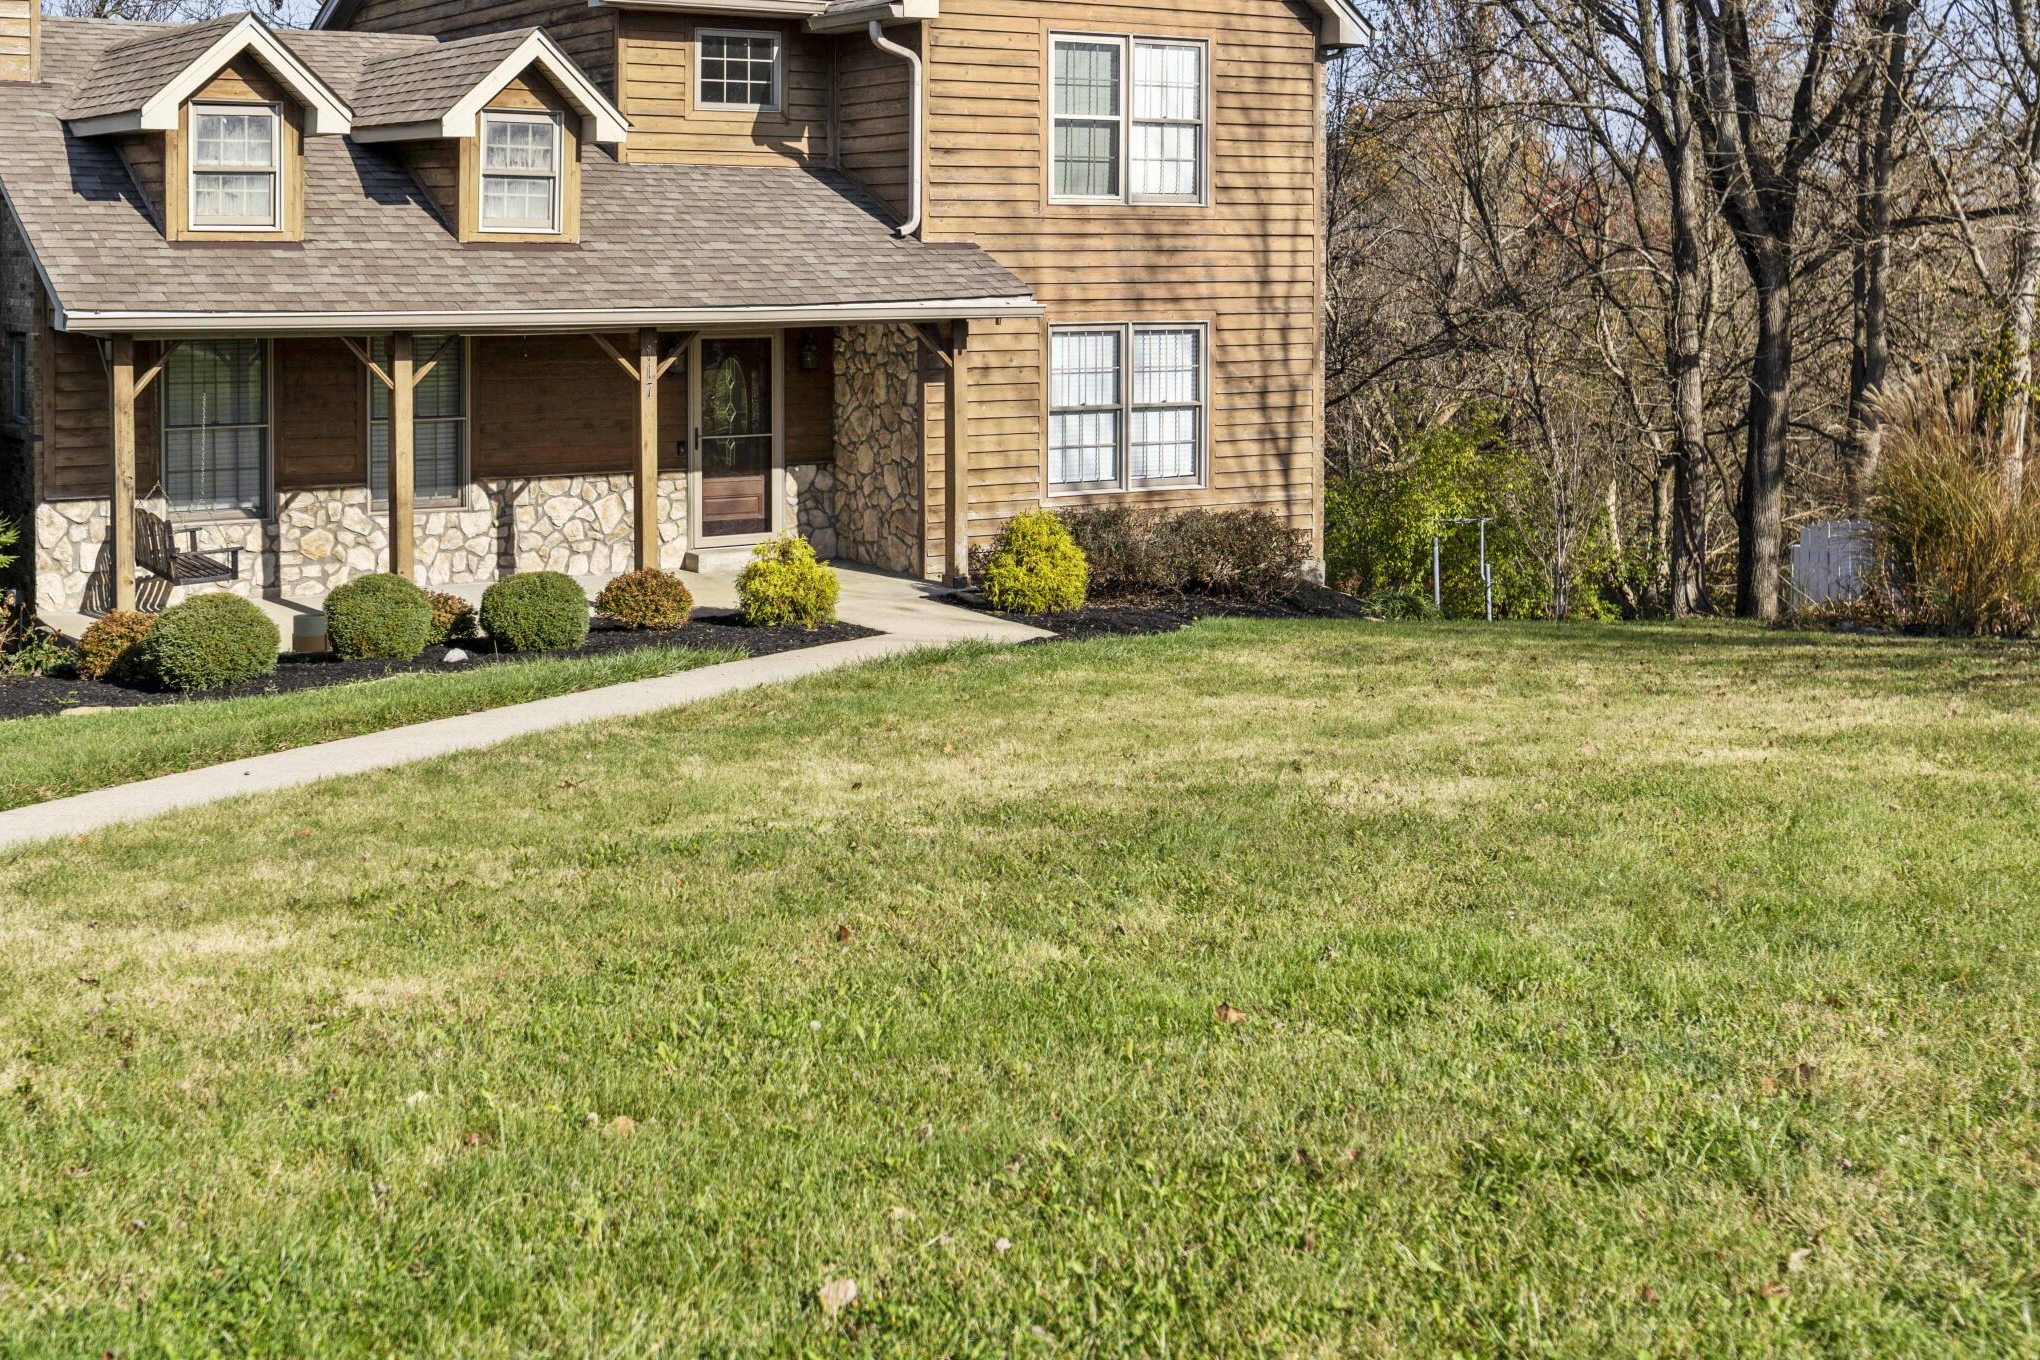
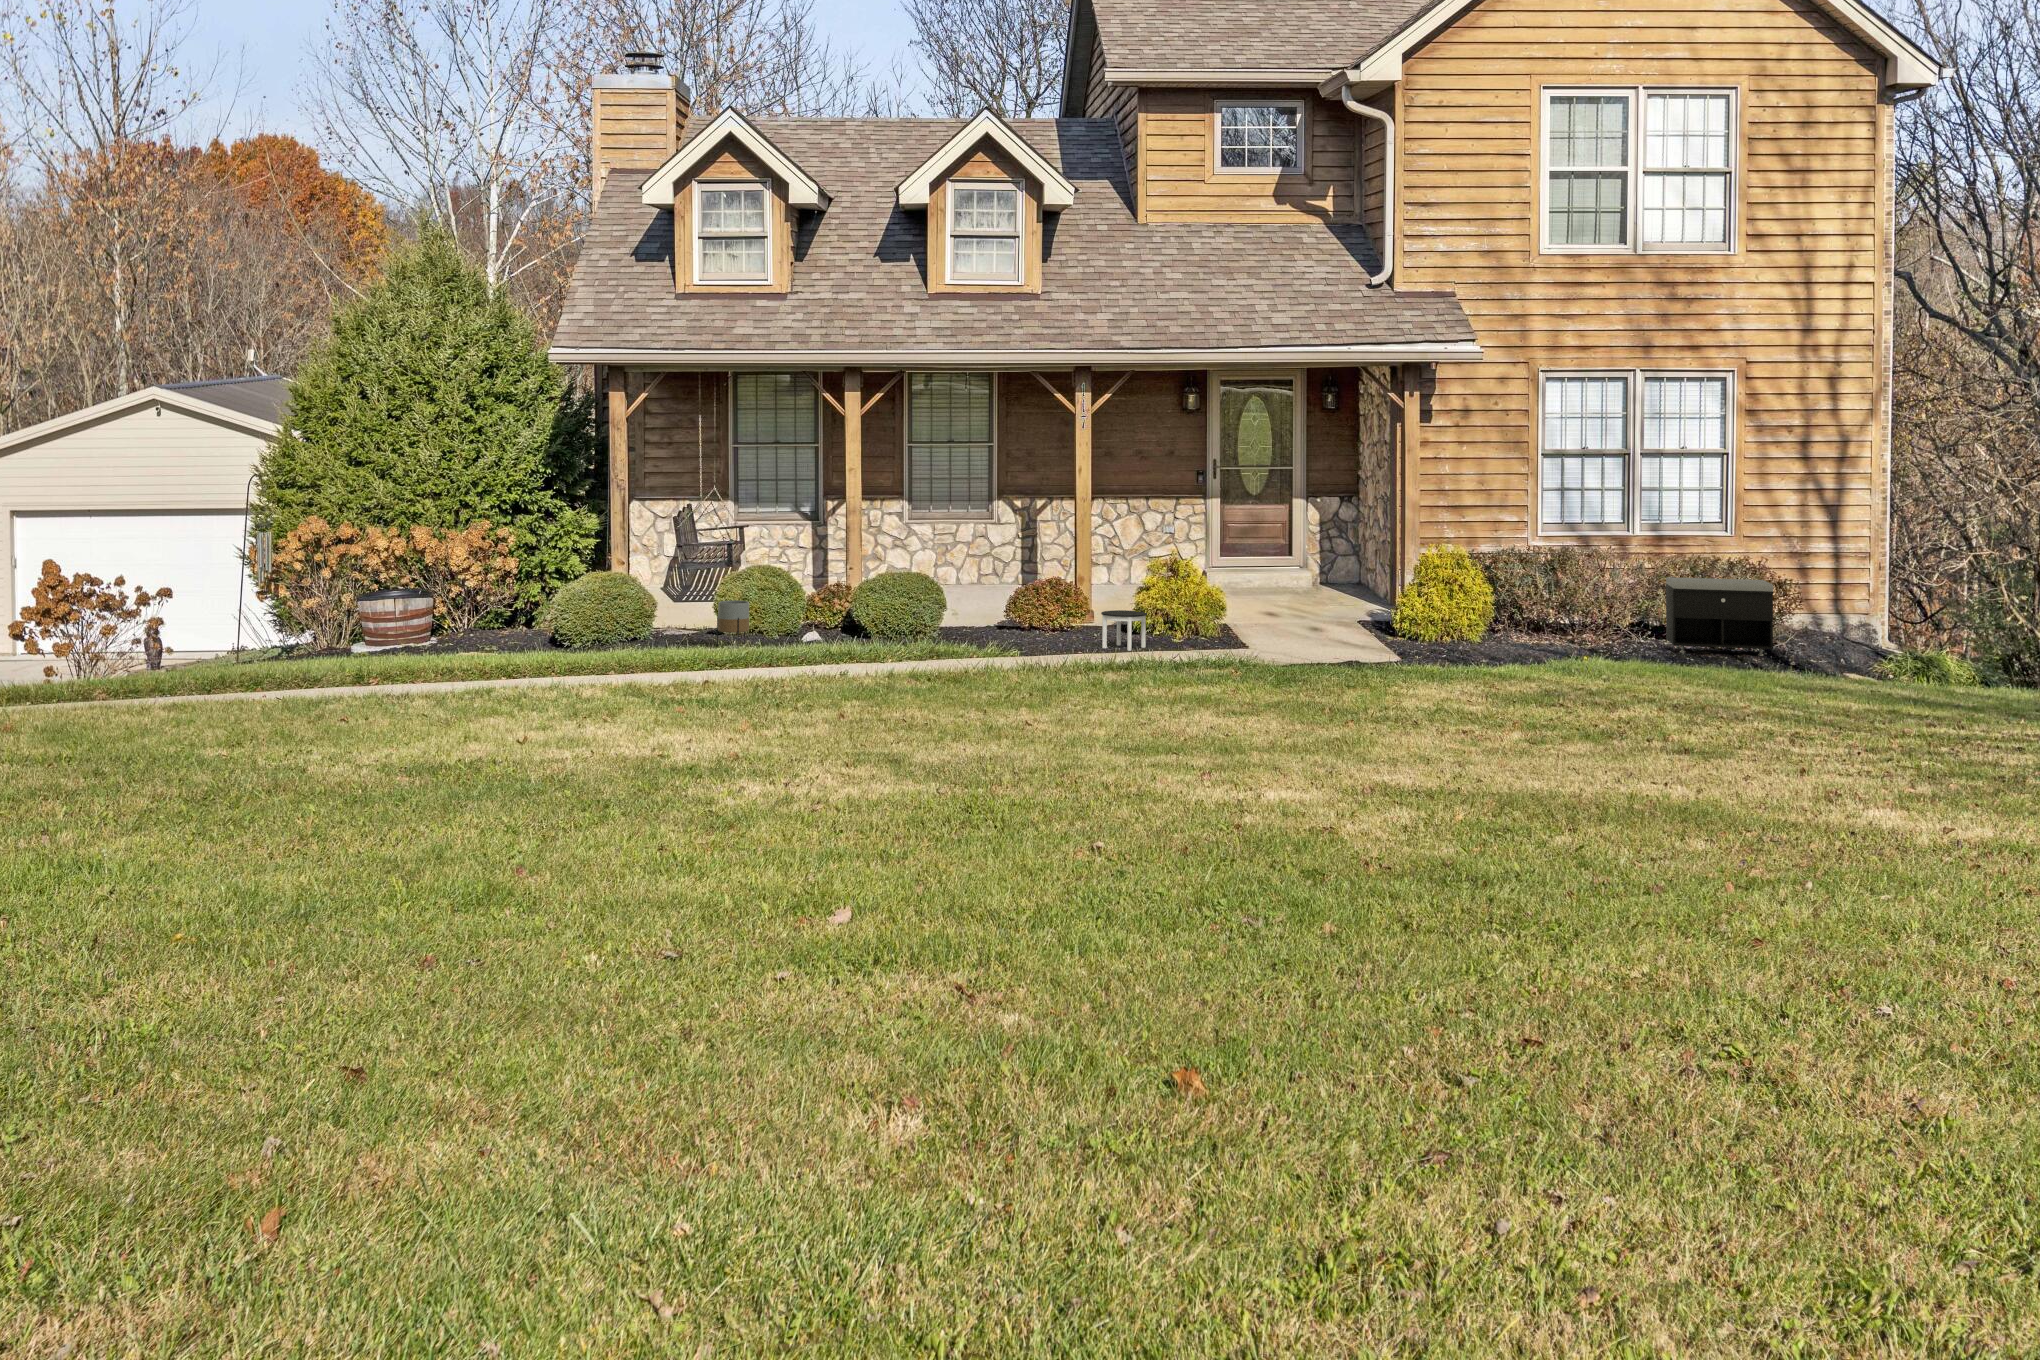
storage bench: none [1190,526,1295,600] -> present [1666,577,1773,656]
round table: none [704,596,754,638] -> present [1101,610,1147,651]

